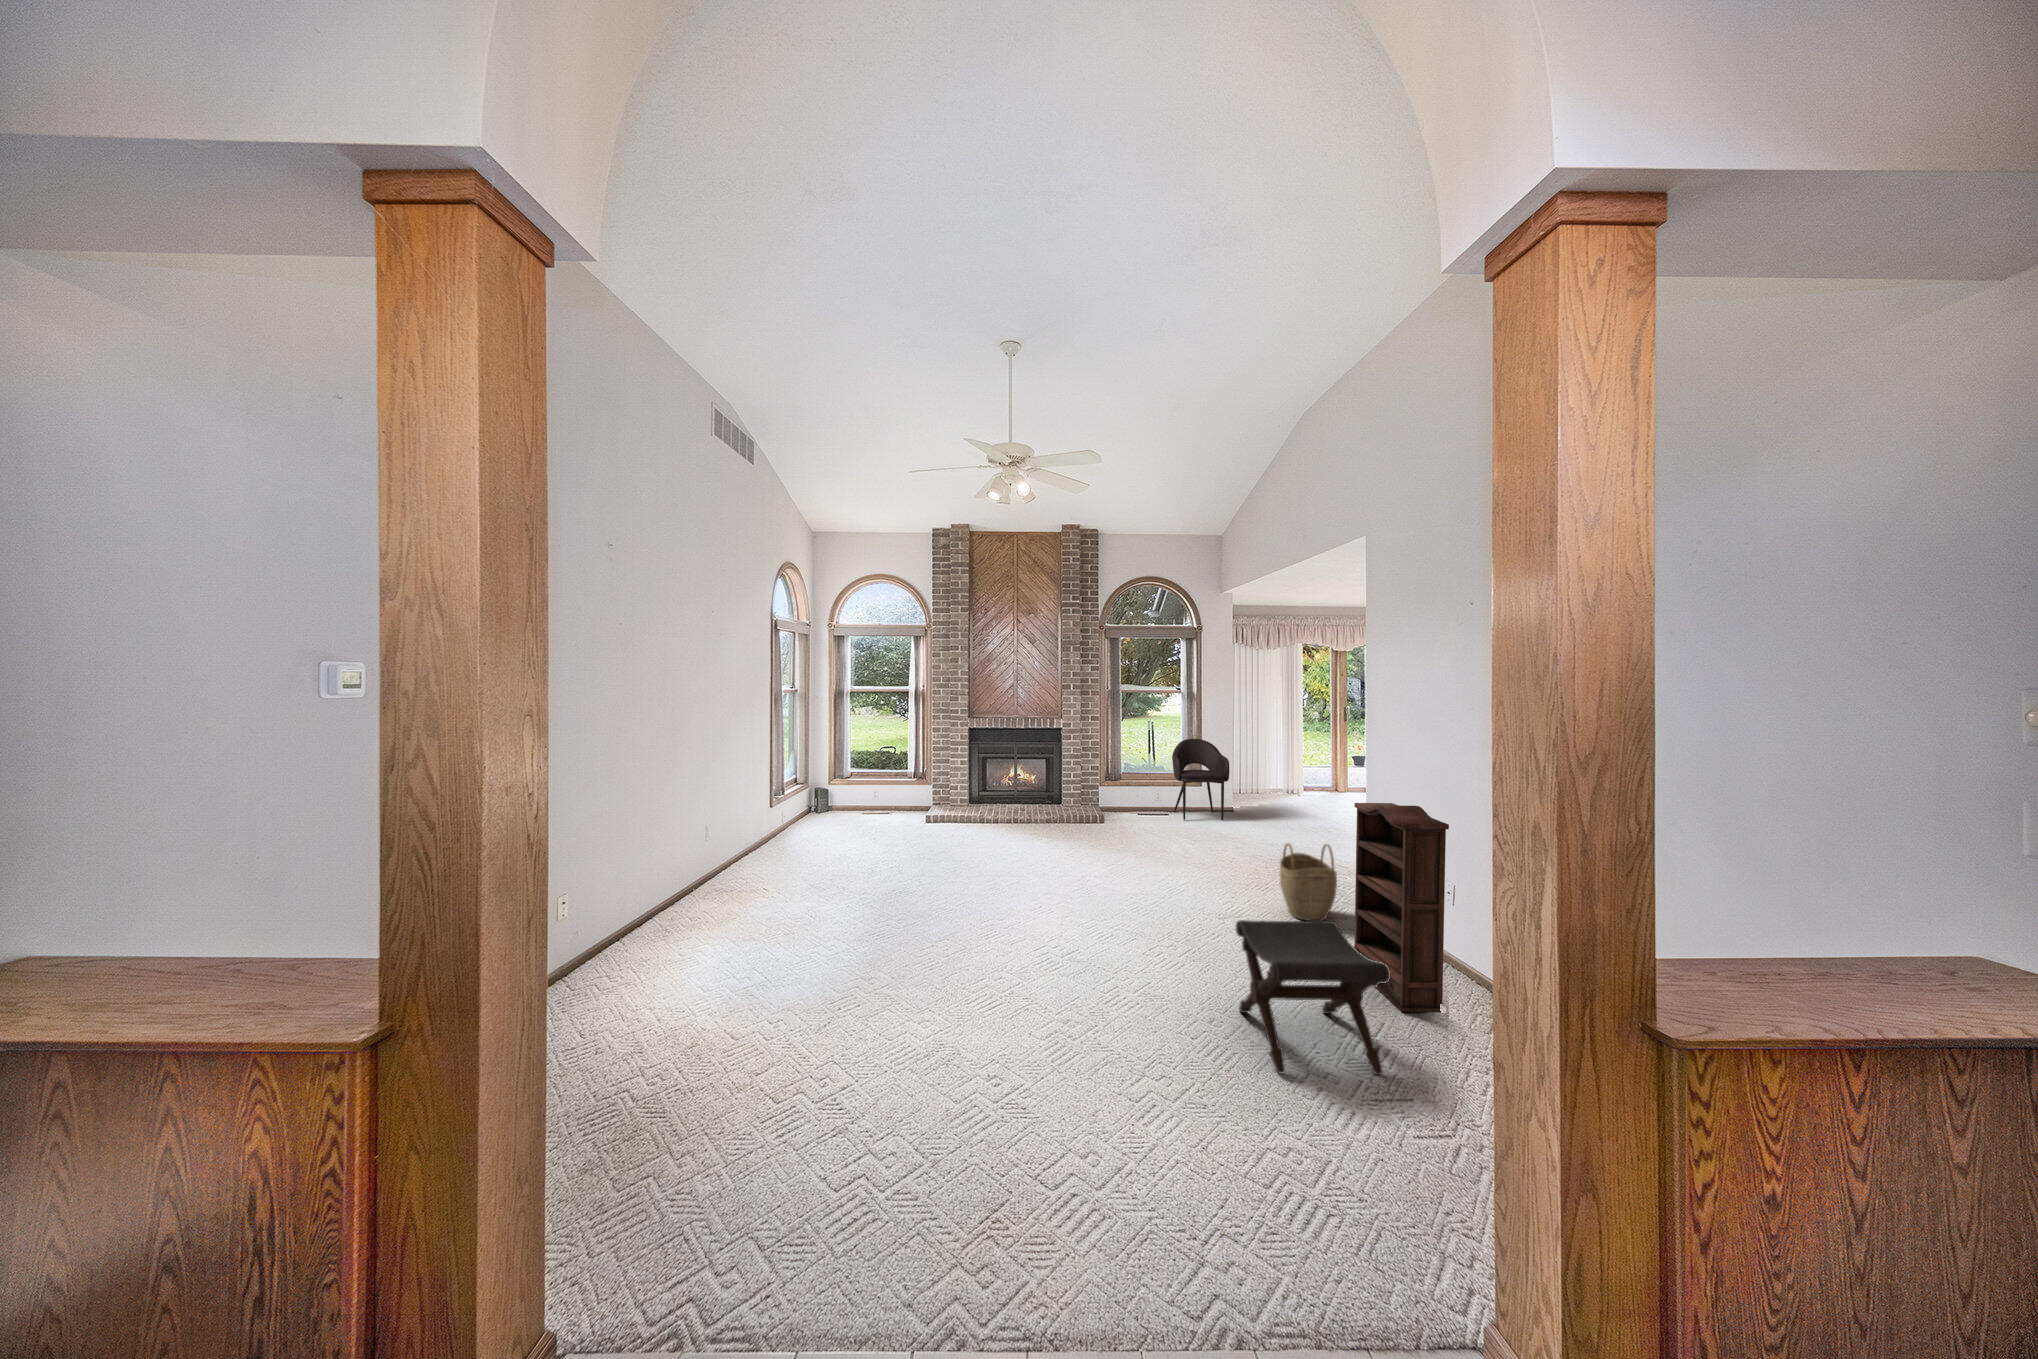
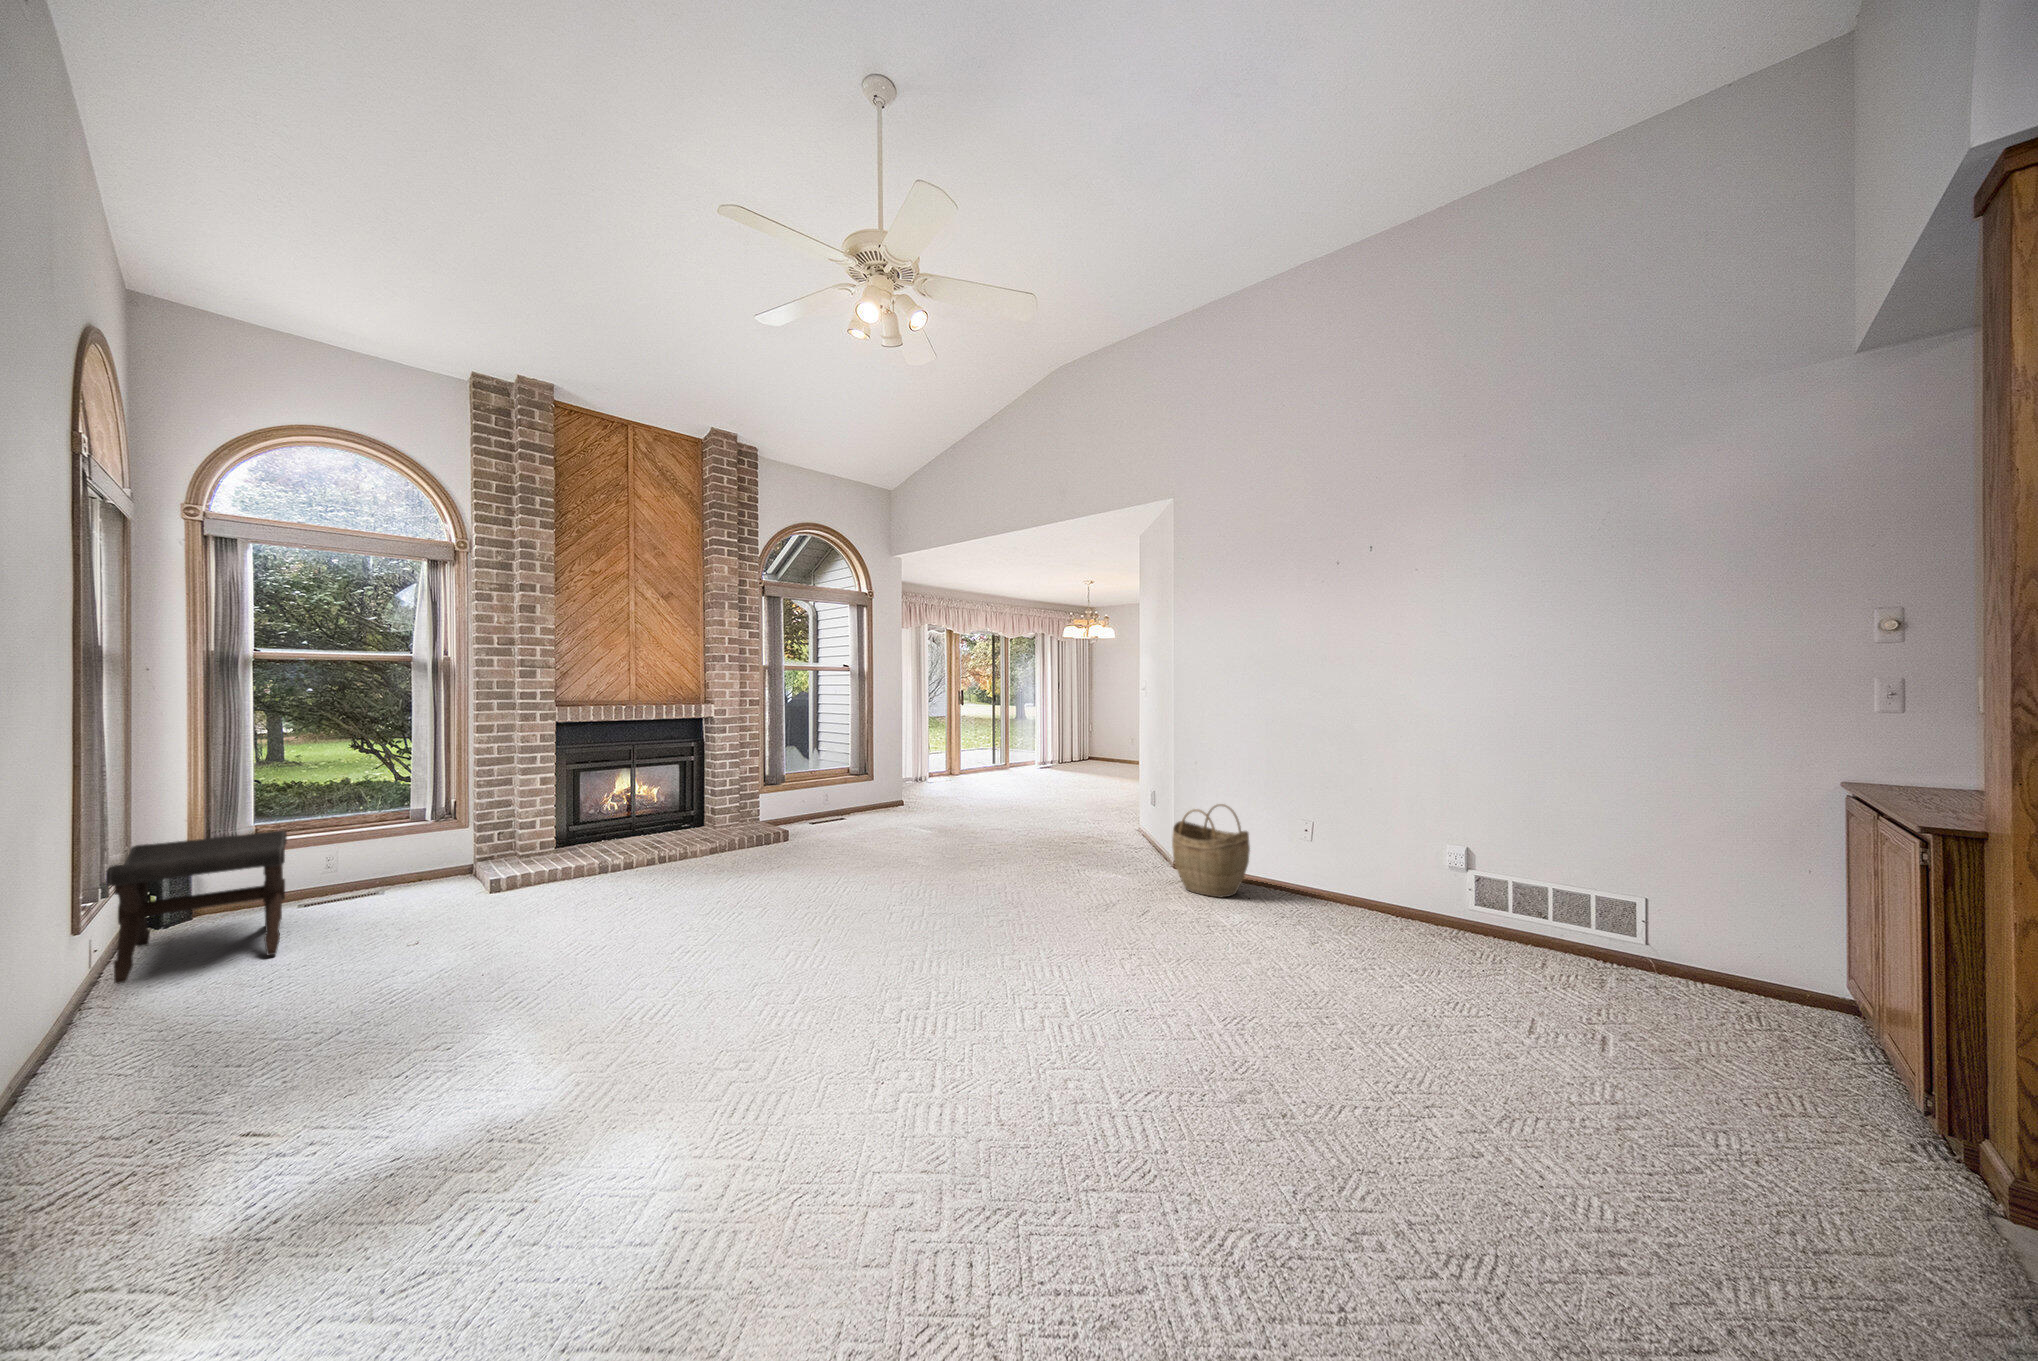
armchair: present [1172,739,1229,821] -> none [846,724,919,822]
bookshelf: present [1354,803,1449,1013] -> none [1368,731,1531,965]
footstool: present [1236,920,1390,1075] -> present [106,831,287,984]

